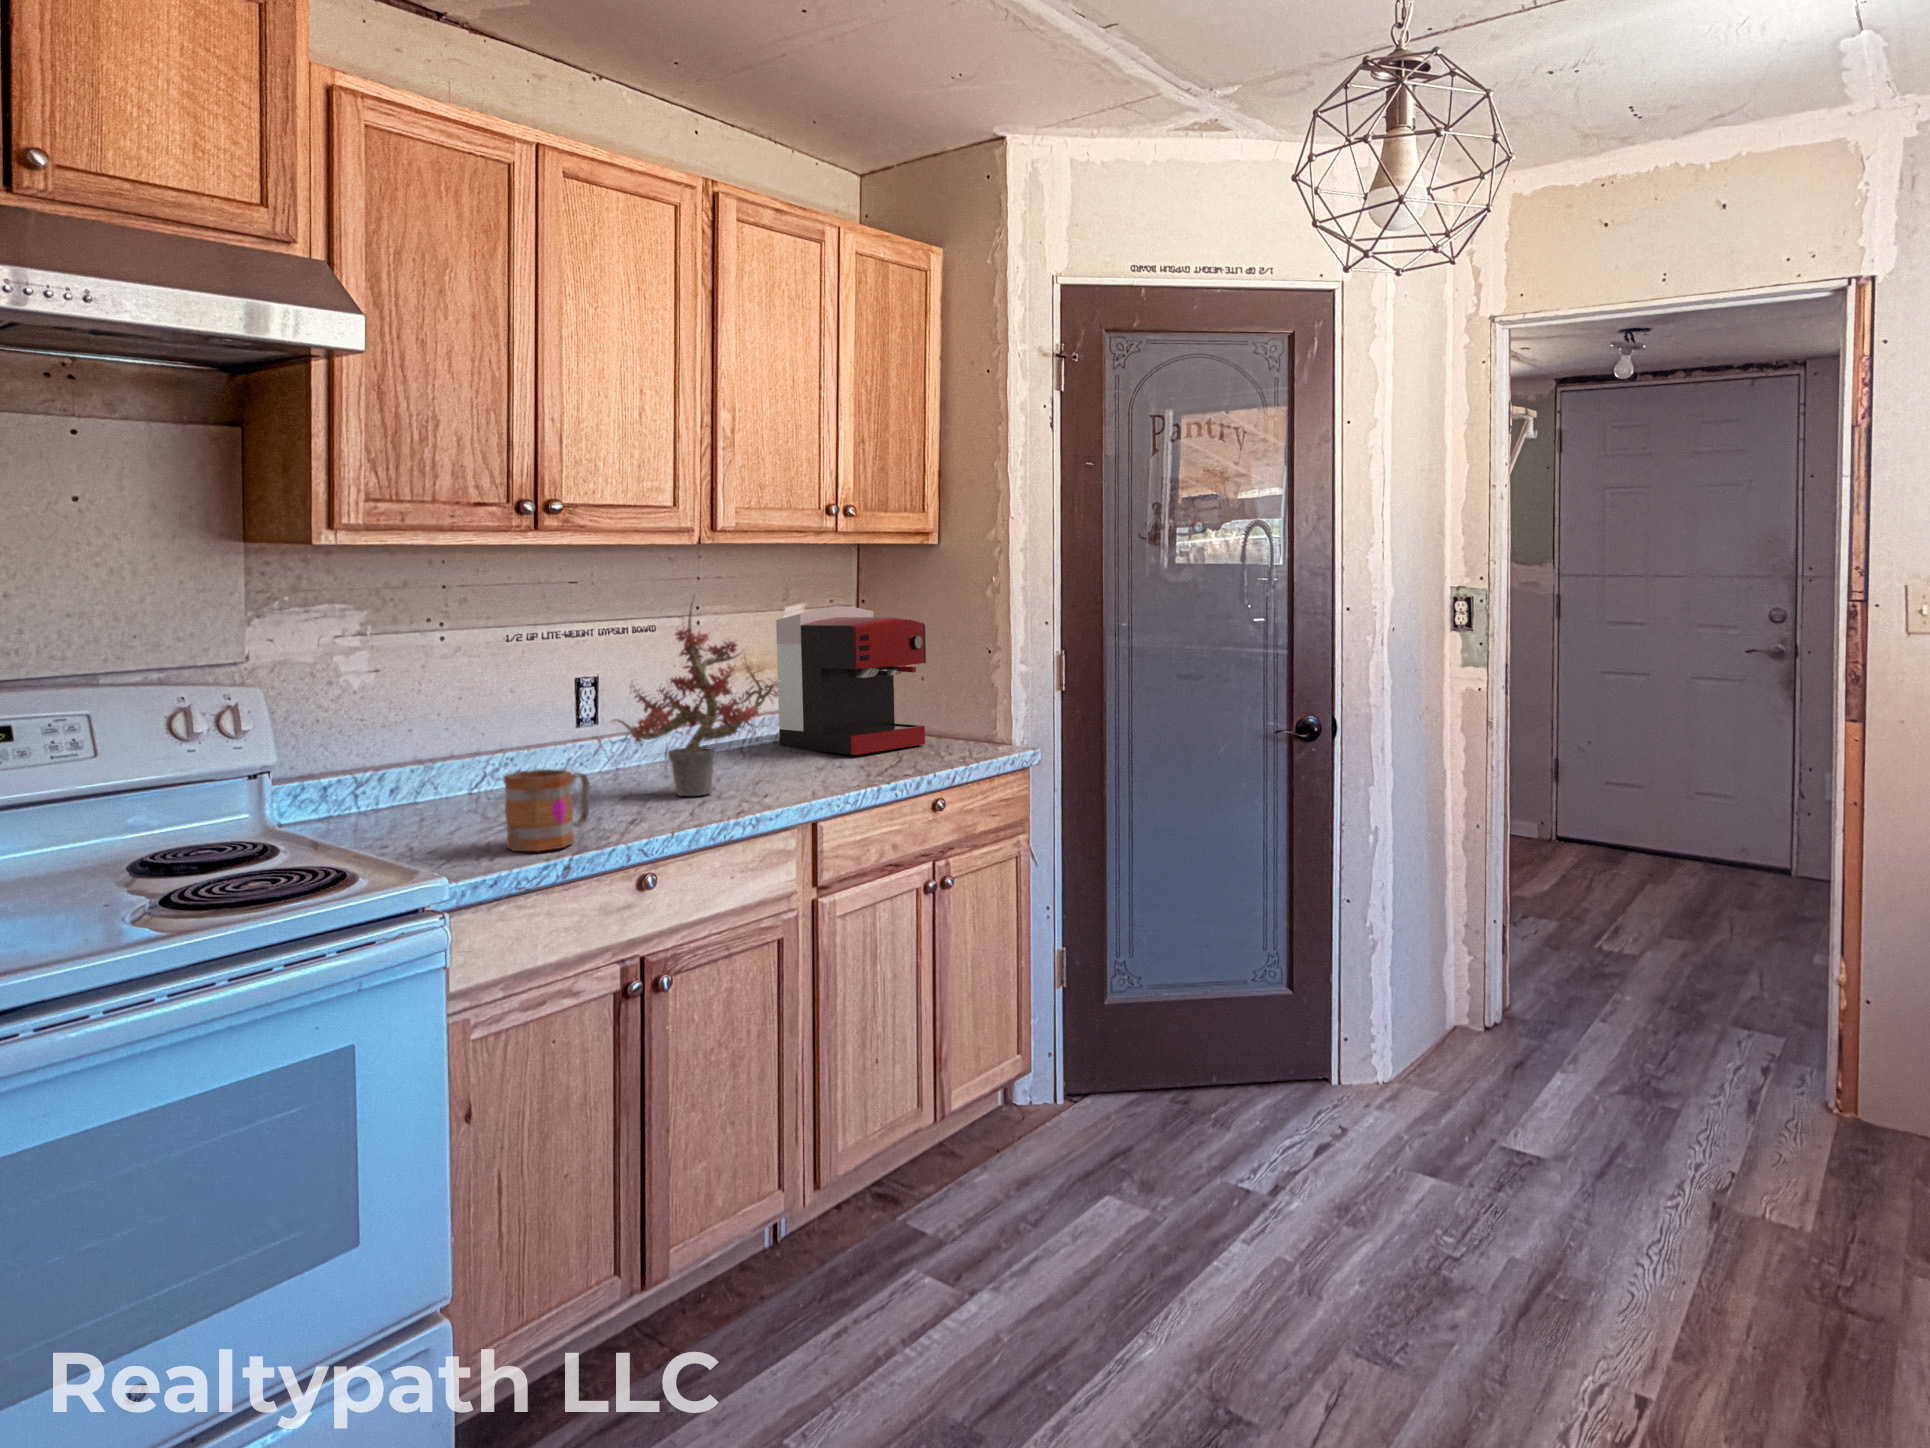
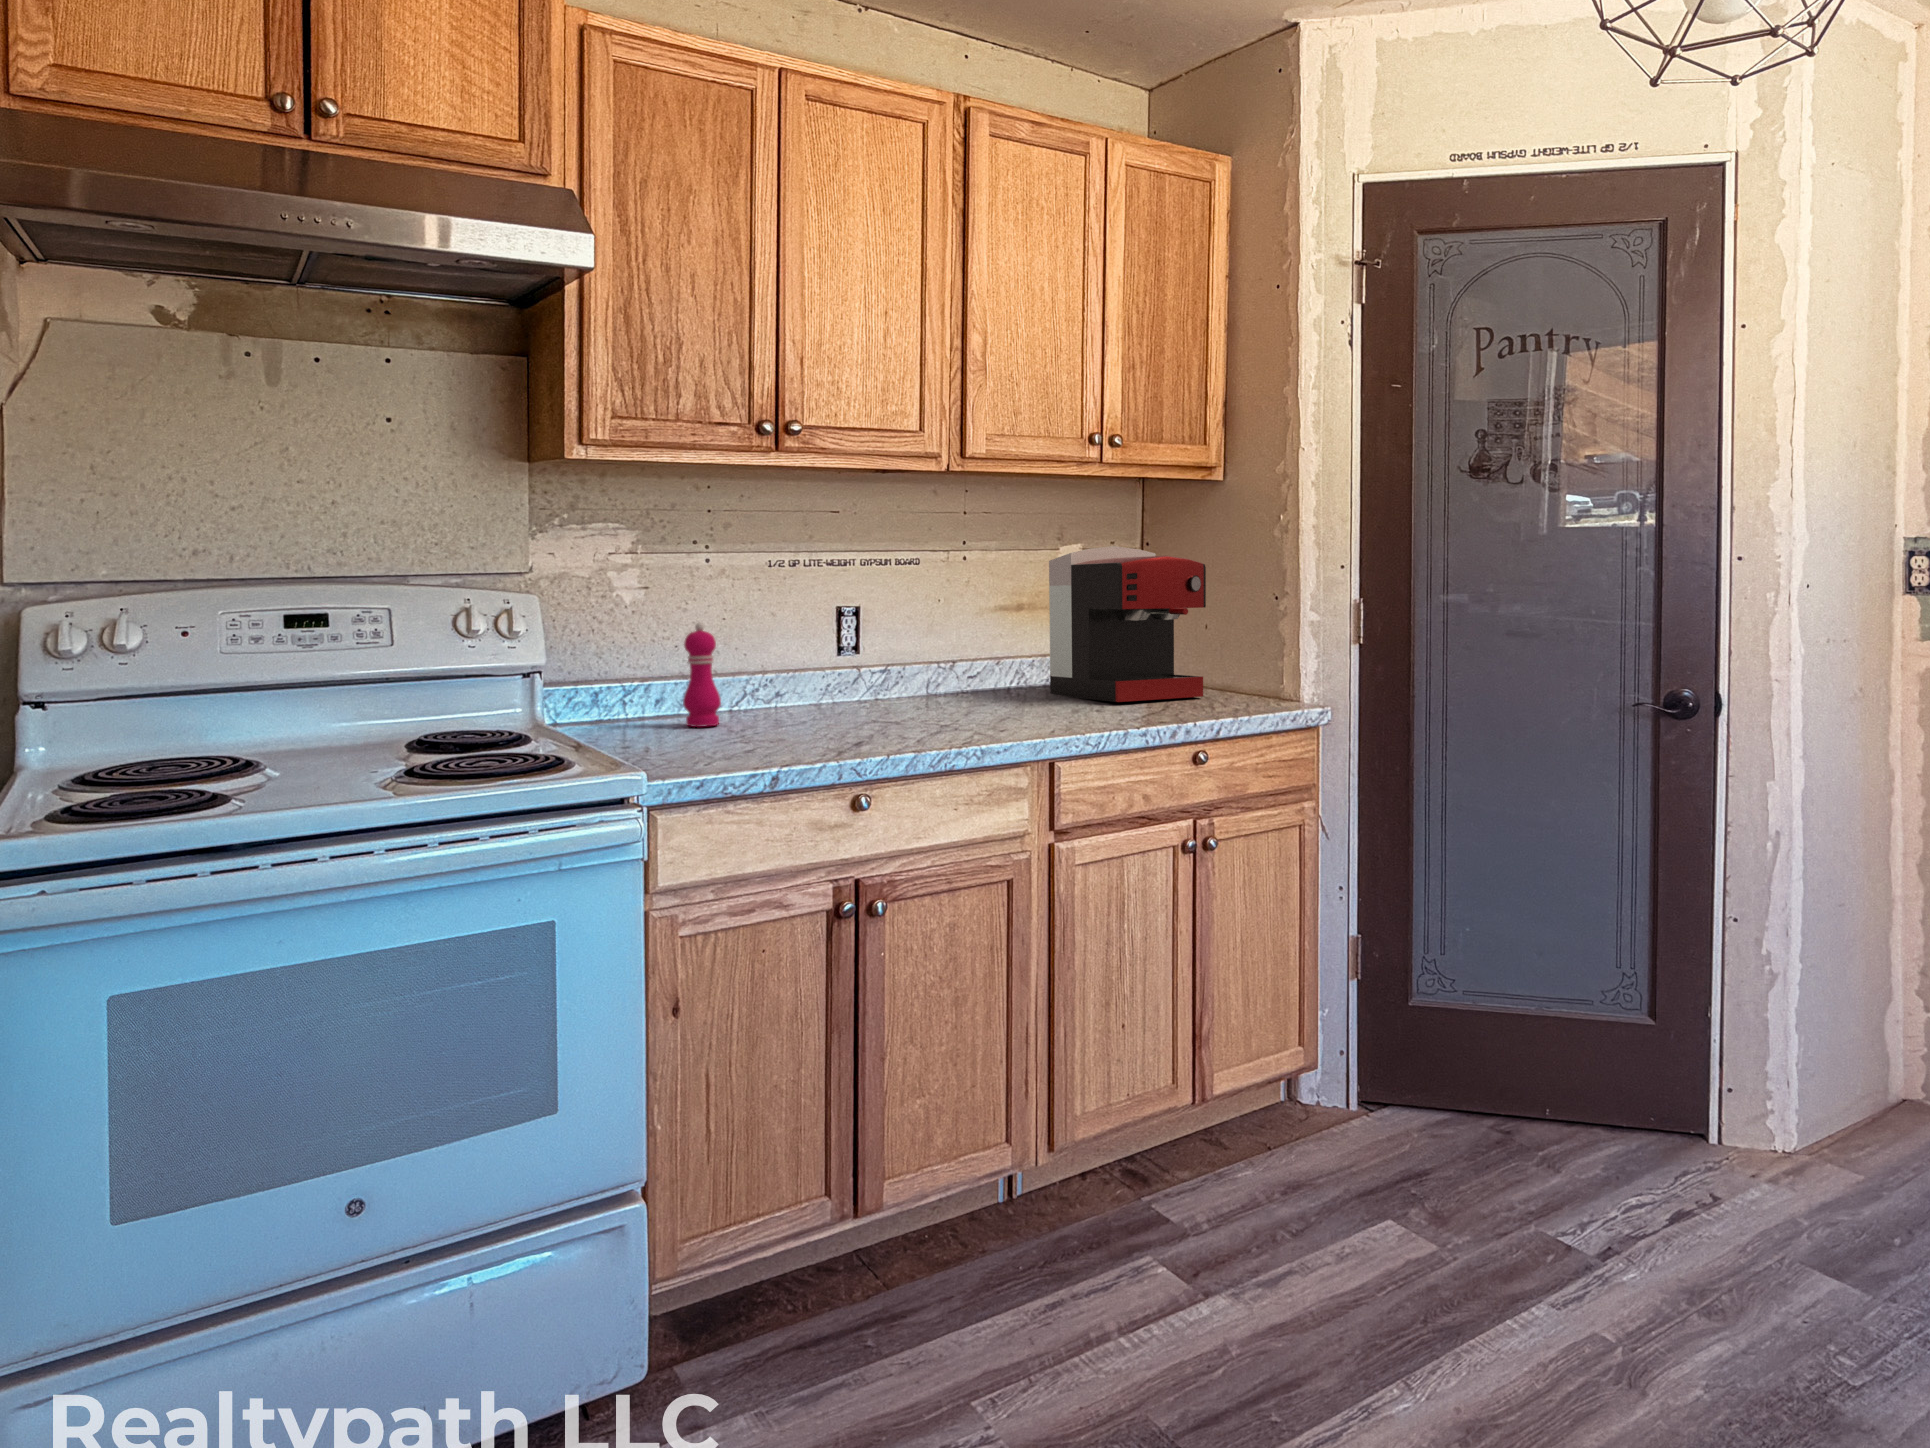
potted plant: present [614,606,778,796] -> none [844,521,1029,727]
pepper mill: none [428,701,470,809] -> present [683,623,721,727]
mug: present [504,769,589,851] -> none [725,683,810,759]

